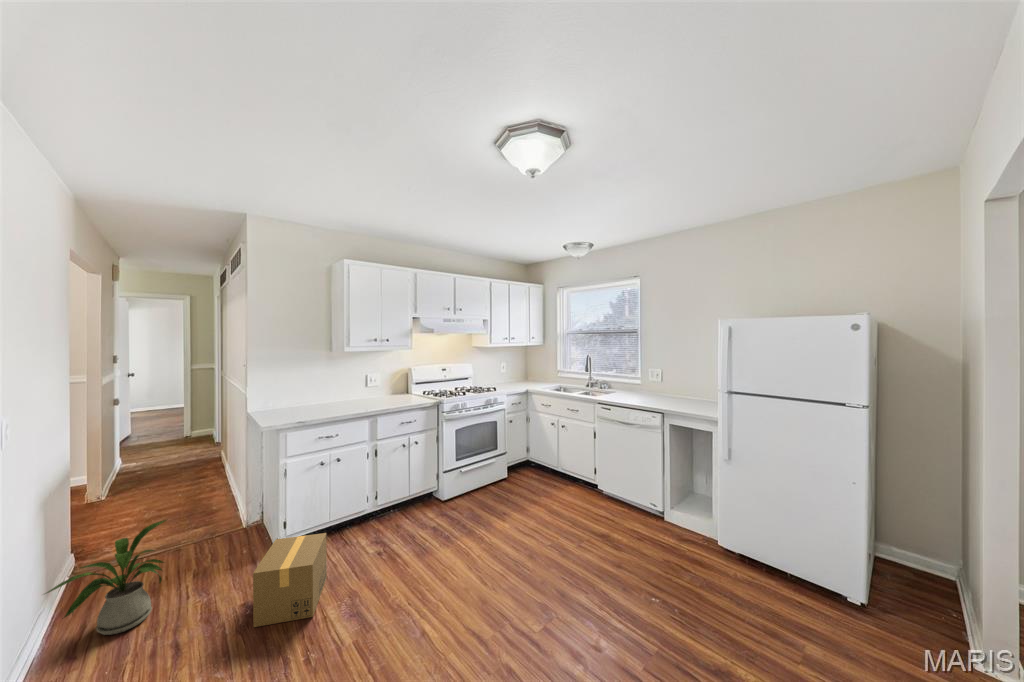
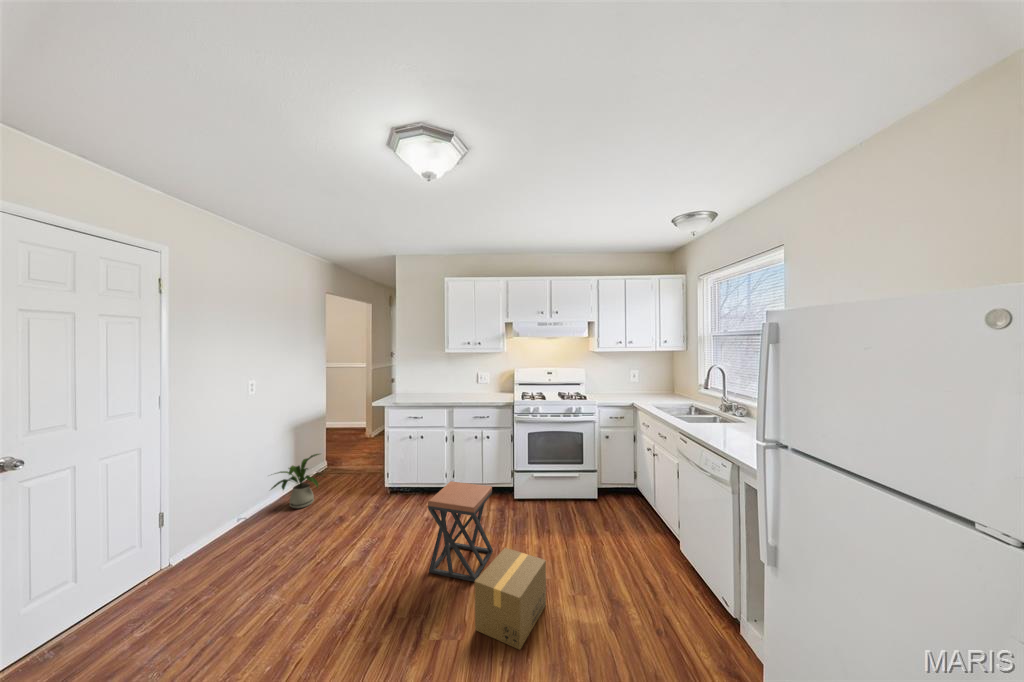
stool: none [444,478,512,590] -> present [428,481,493,582]
cardboard box: present [253,533,327,627] -> present [475,548,546,650]

